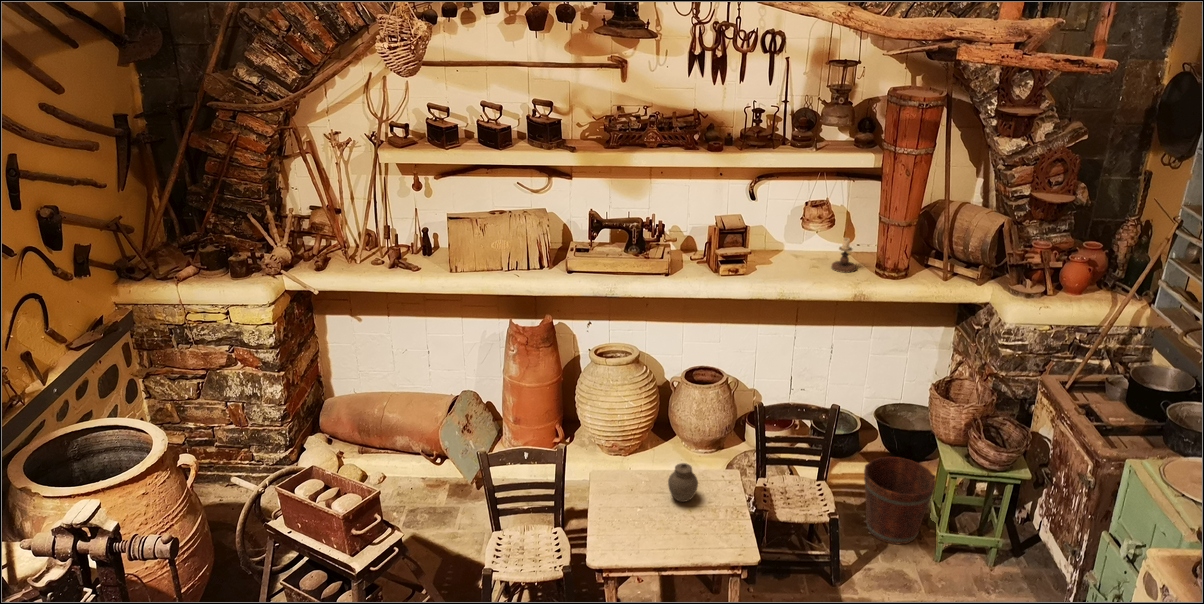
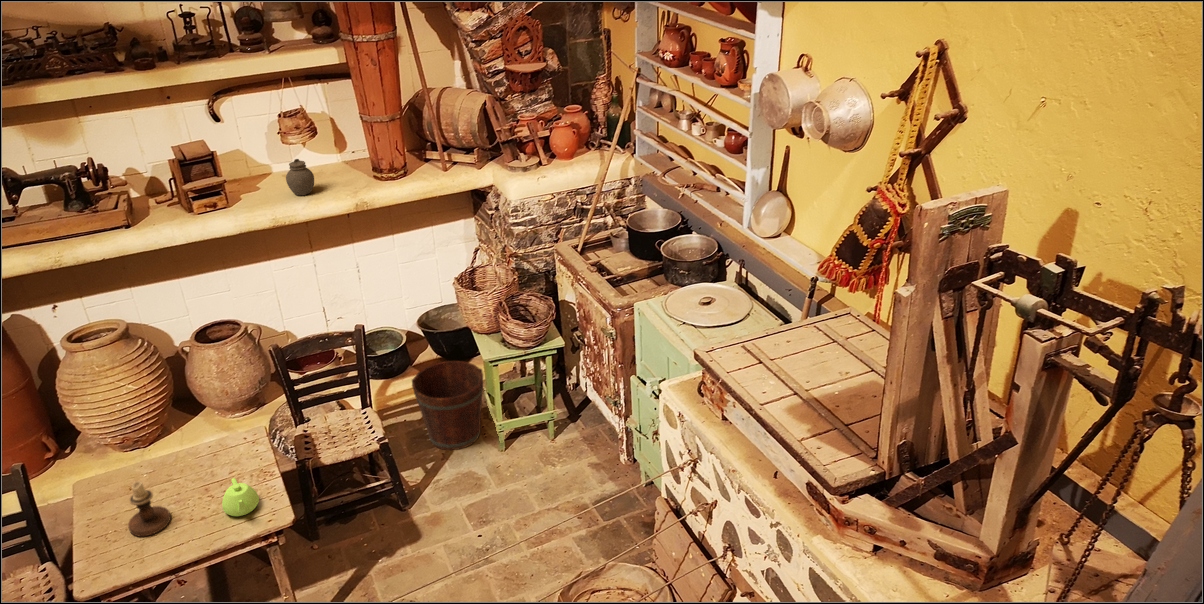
candlestick: present [832,238,856,273] -> present [128,481,171,536]
jar: present [668,463,698,502] -> present [286,159,314,195]
teapot: none [697,504,727,538] -> present [222,478,259,516]

